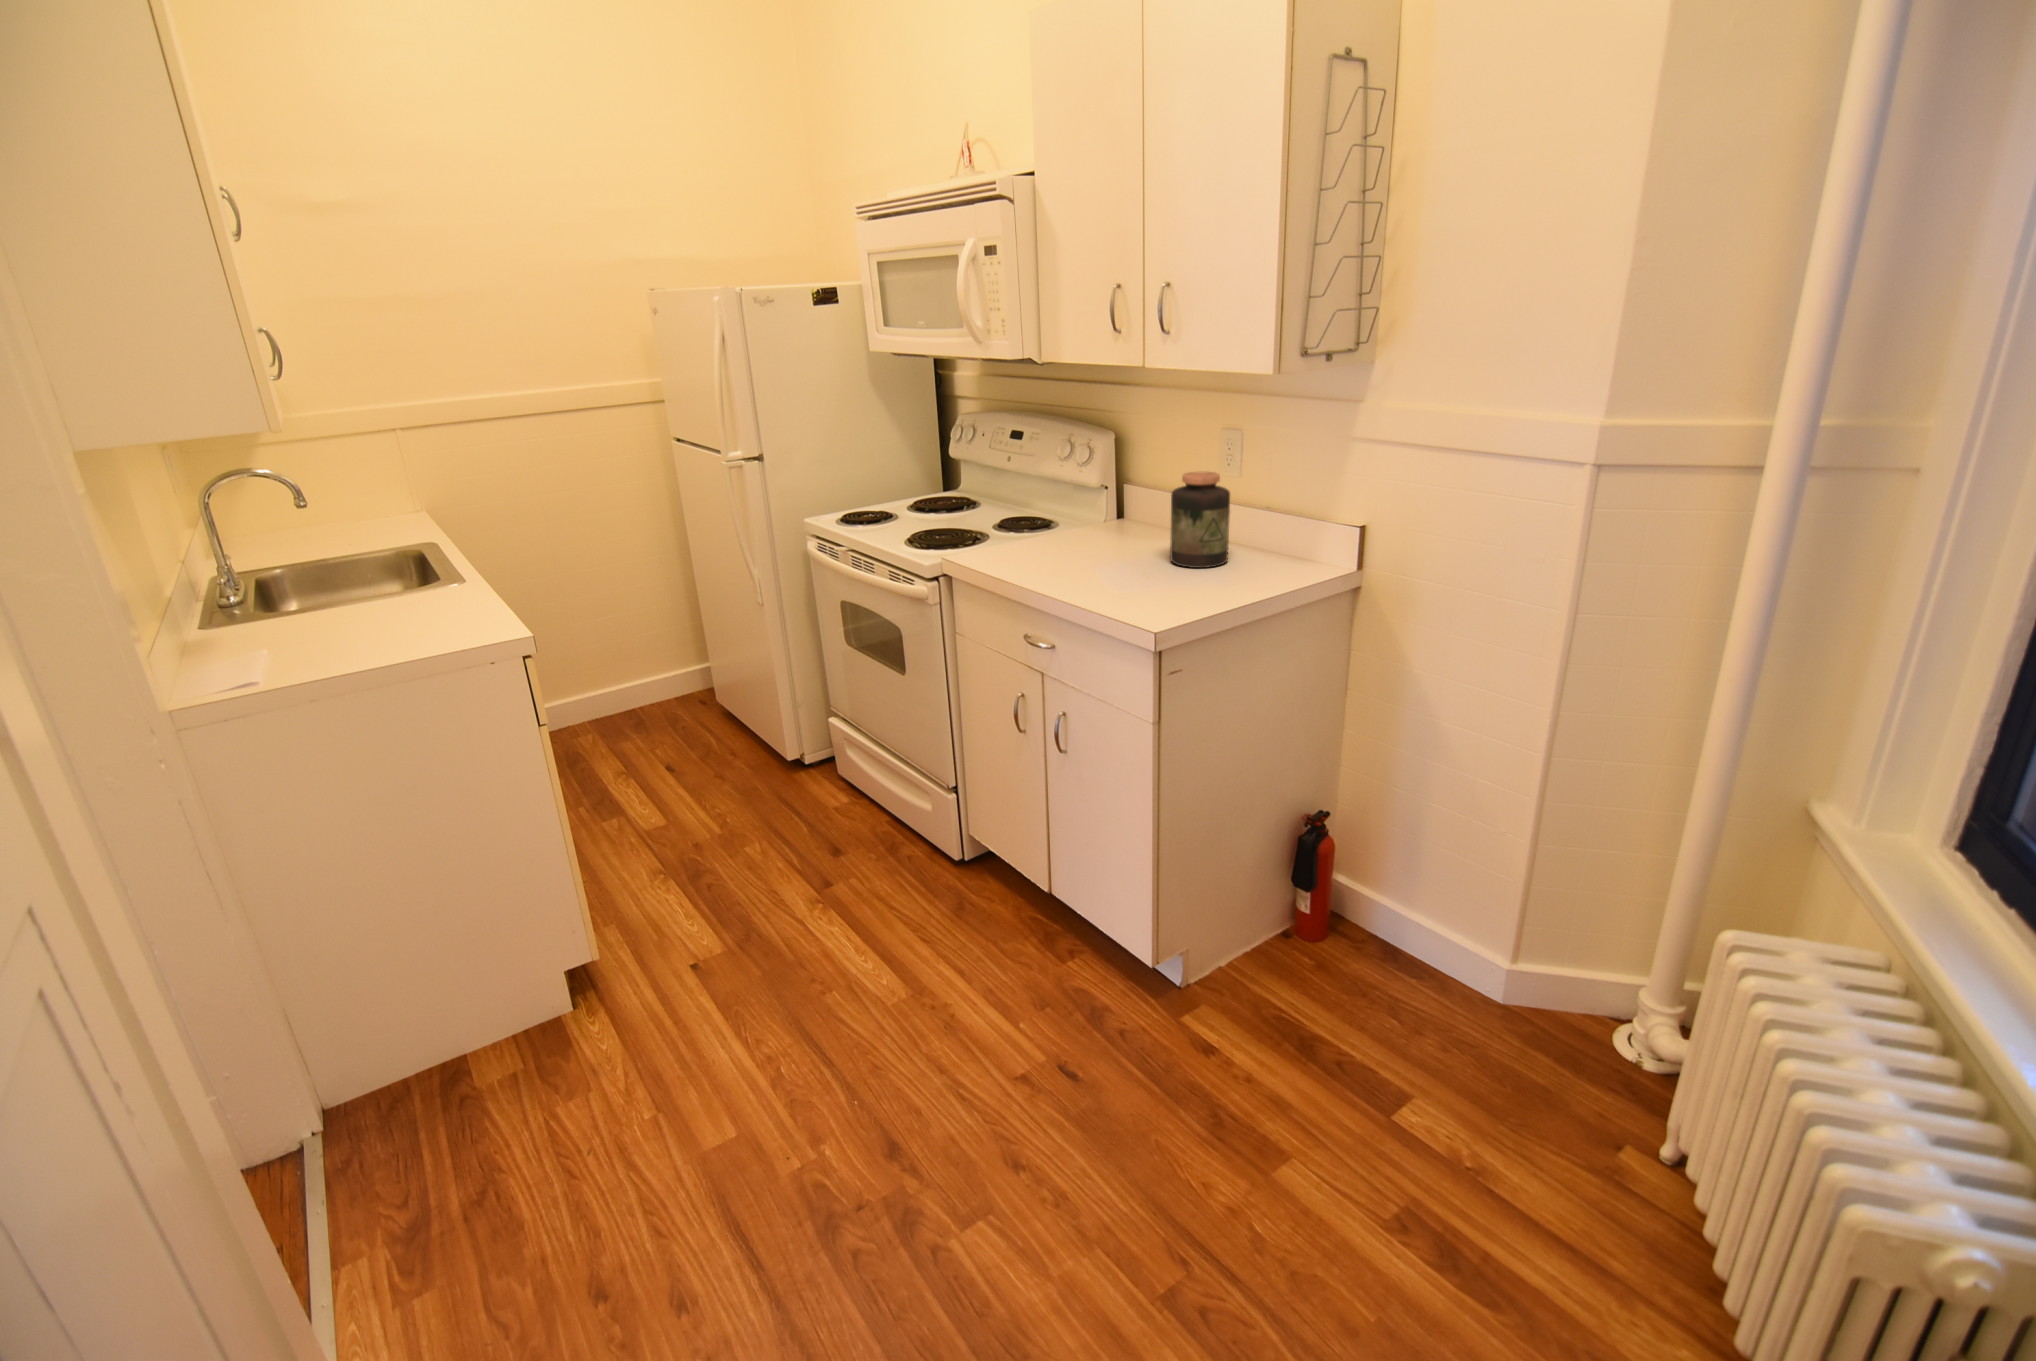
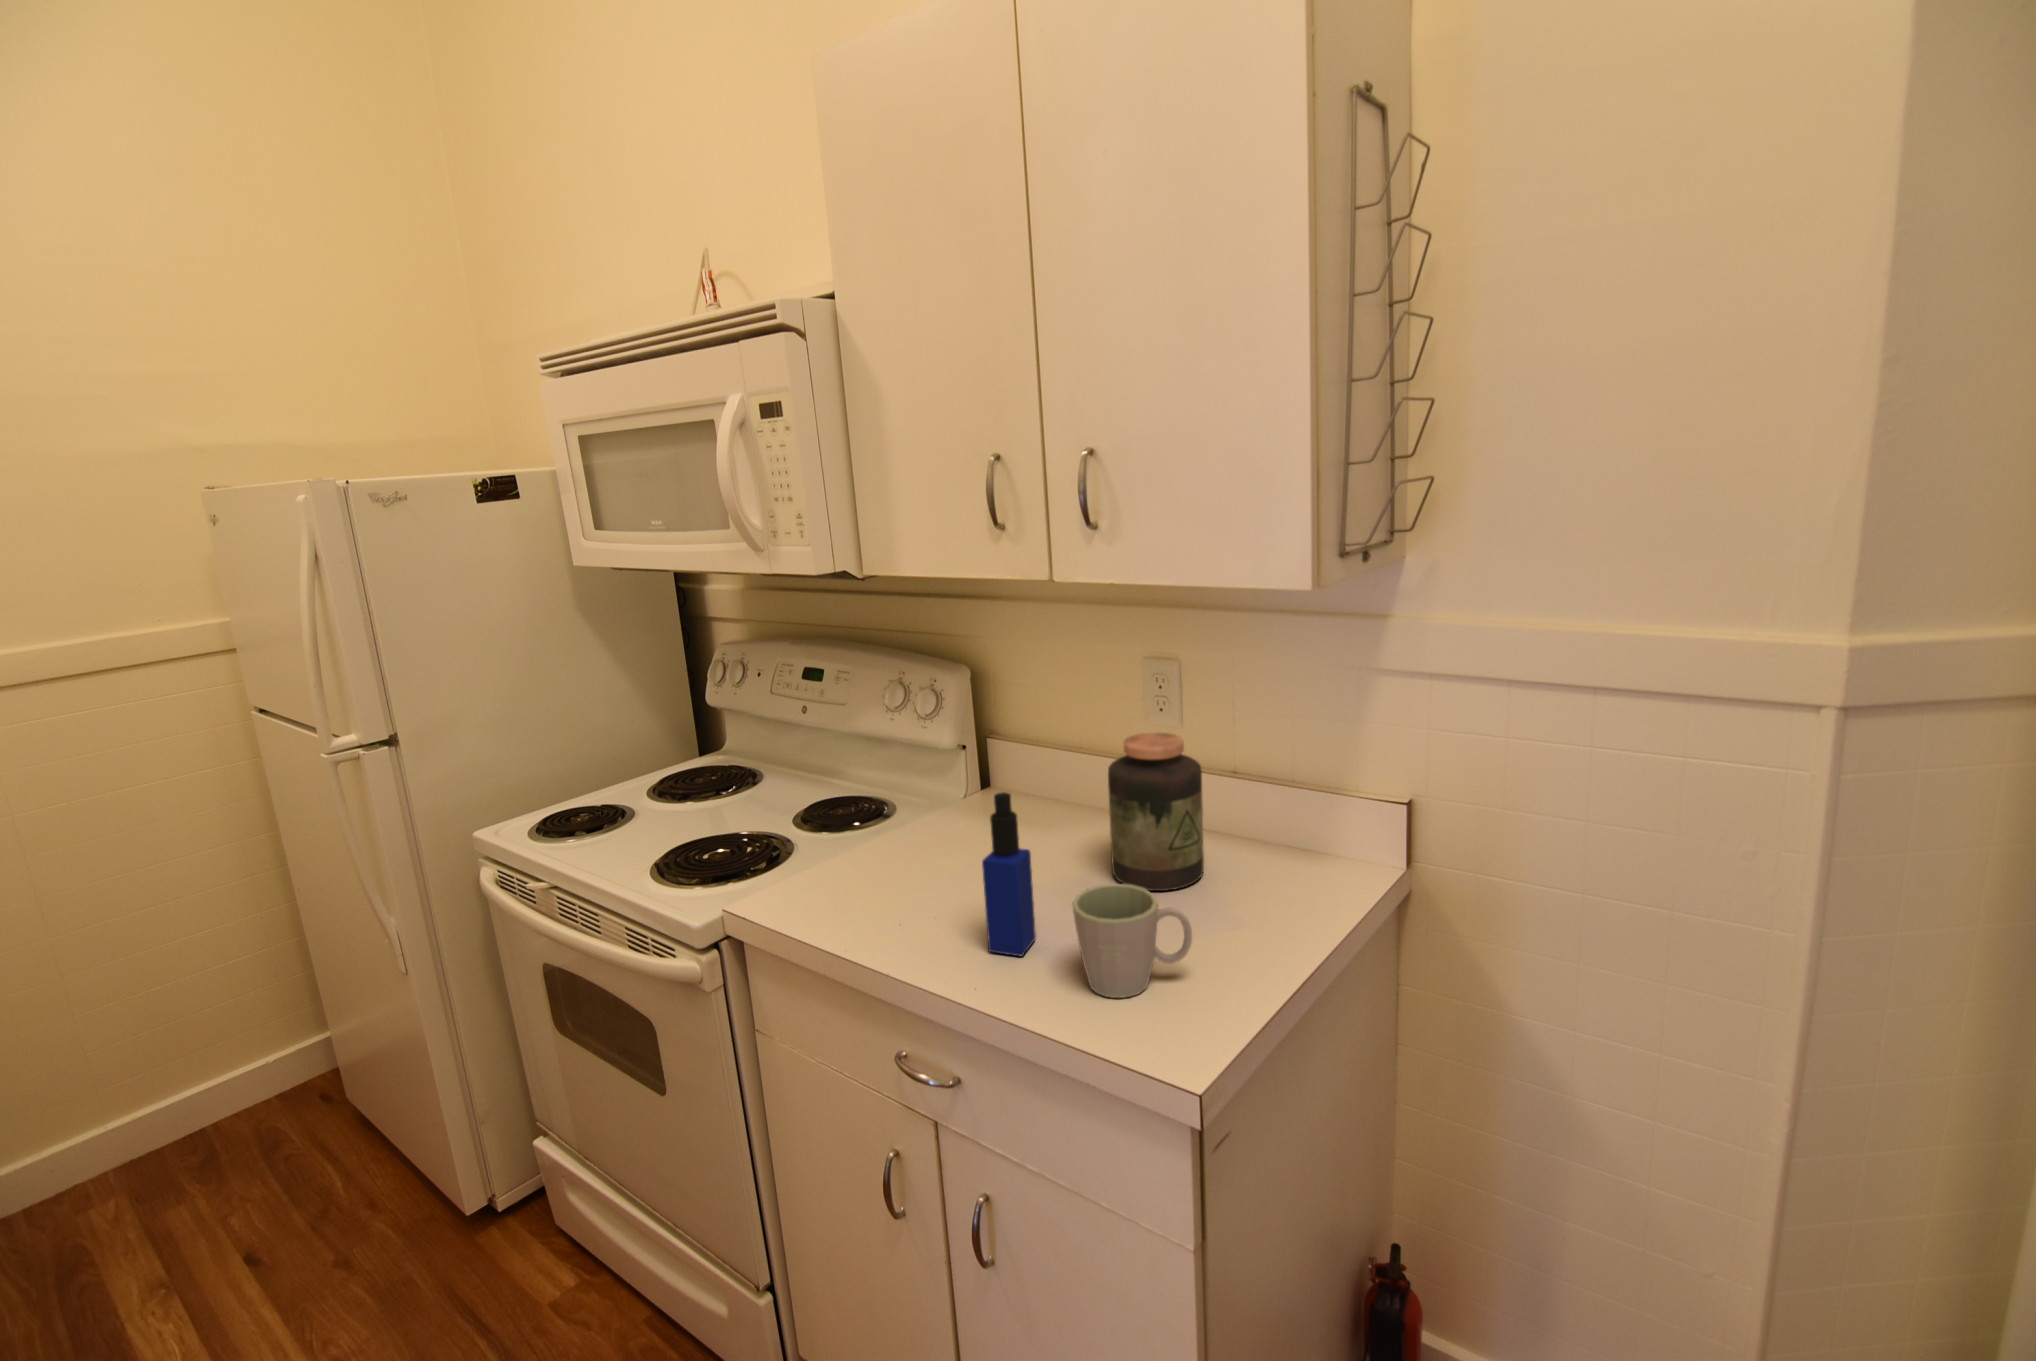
bottle: none [1078,489,1107,584] -> present [982,792,1036,956]
mug: none [1117,543,1181,600] -> present [1072,884,1192,998]

